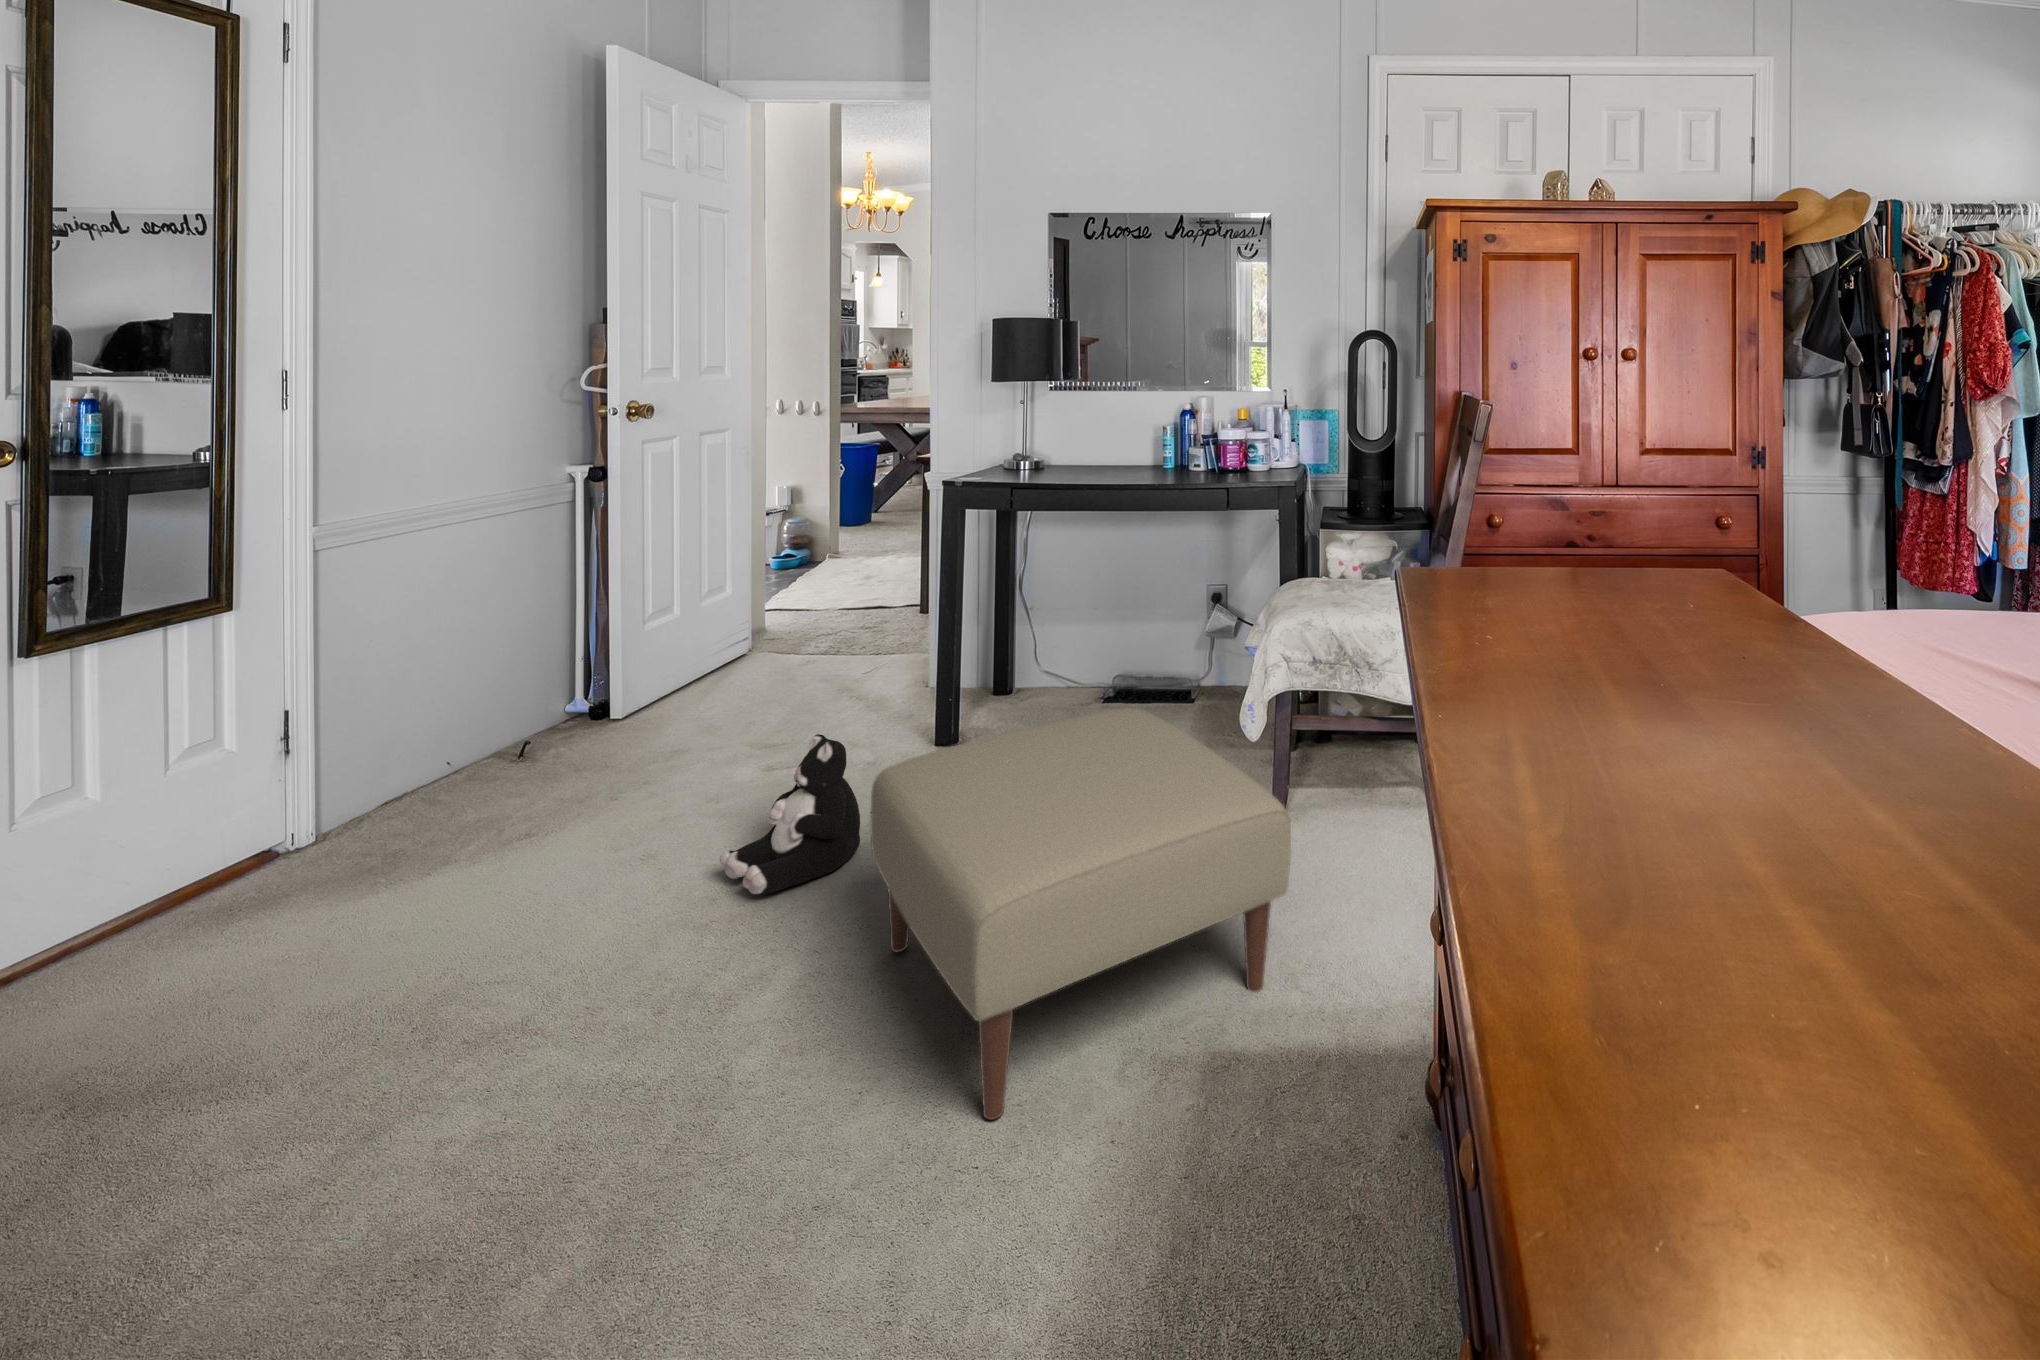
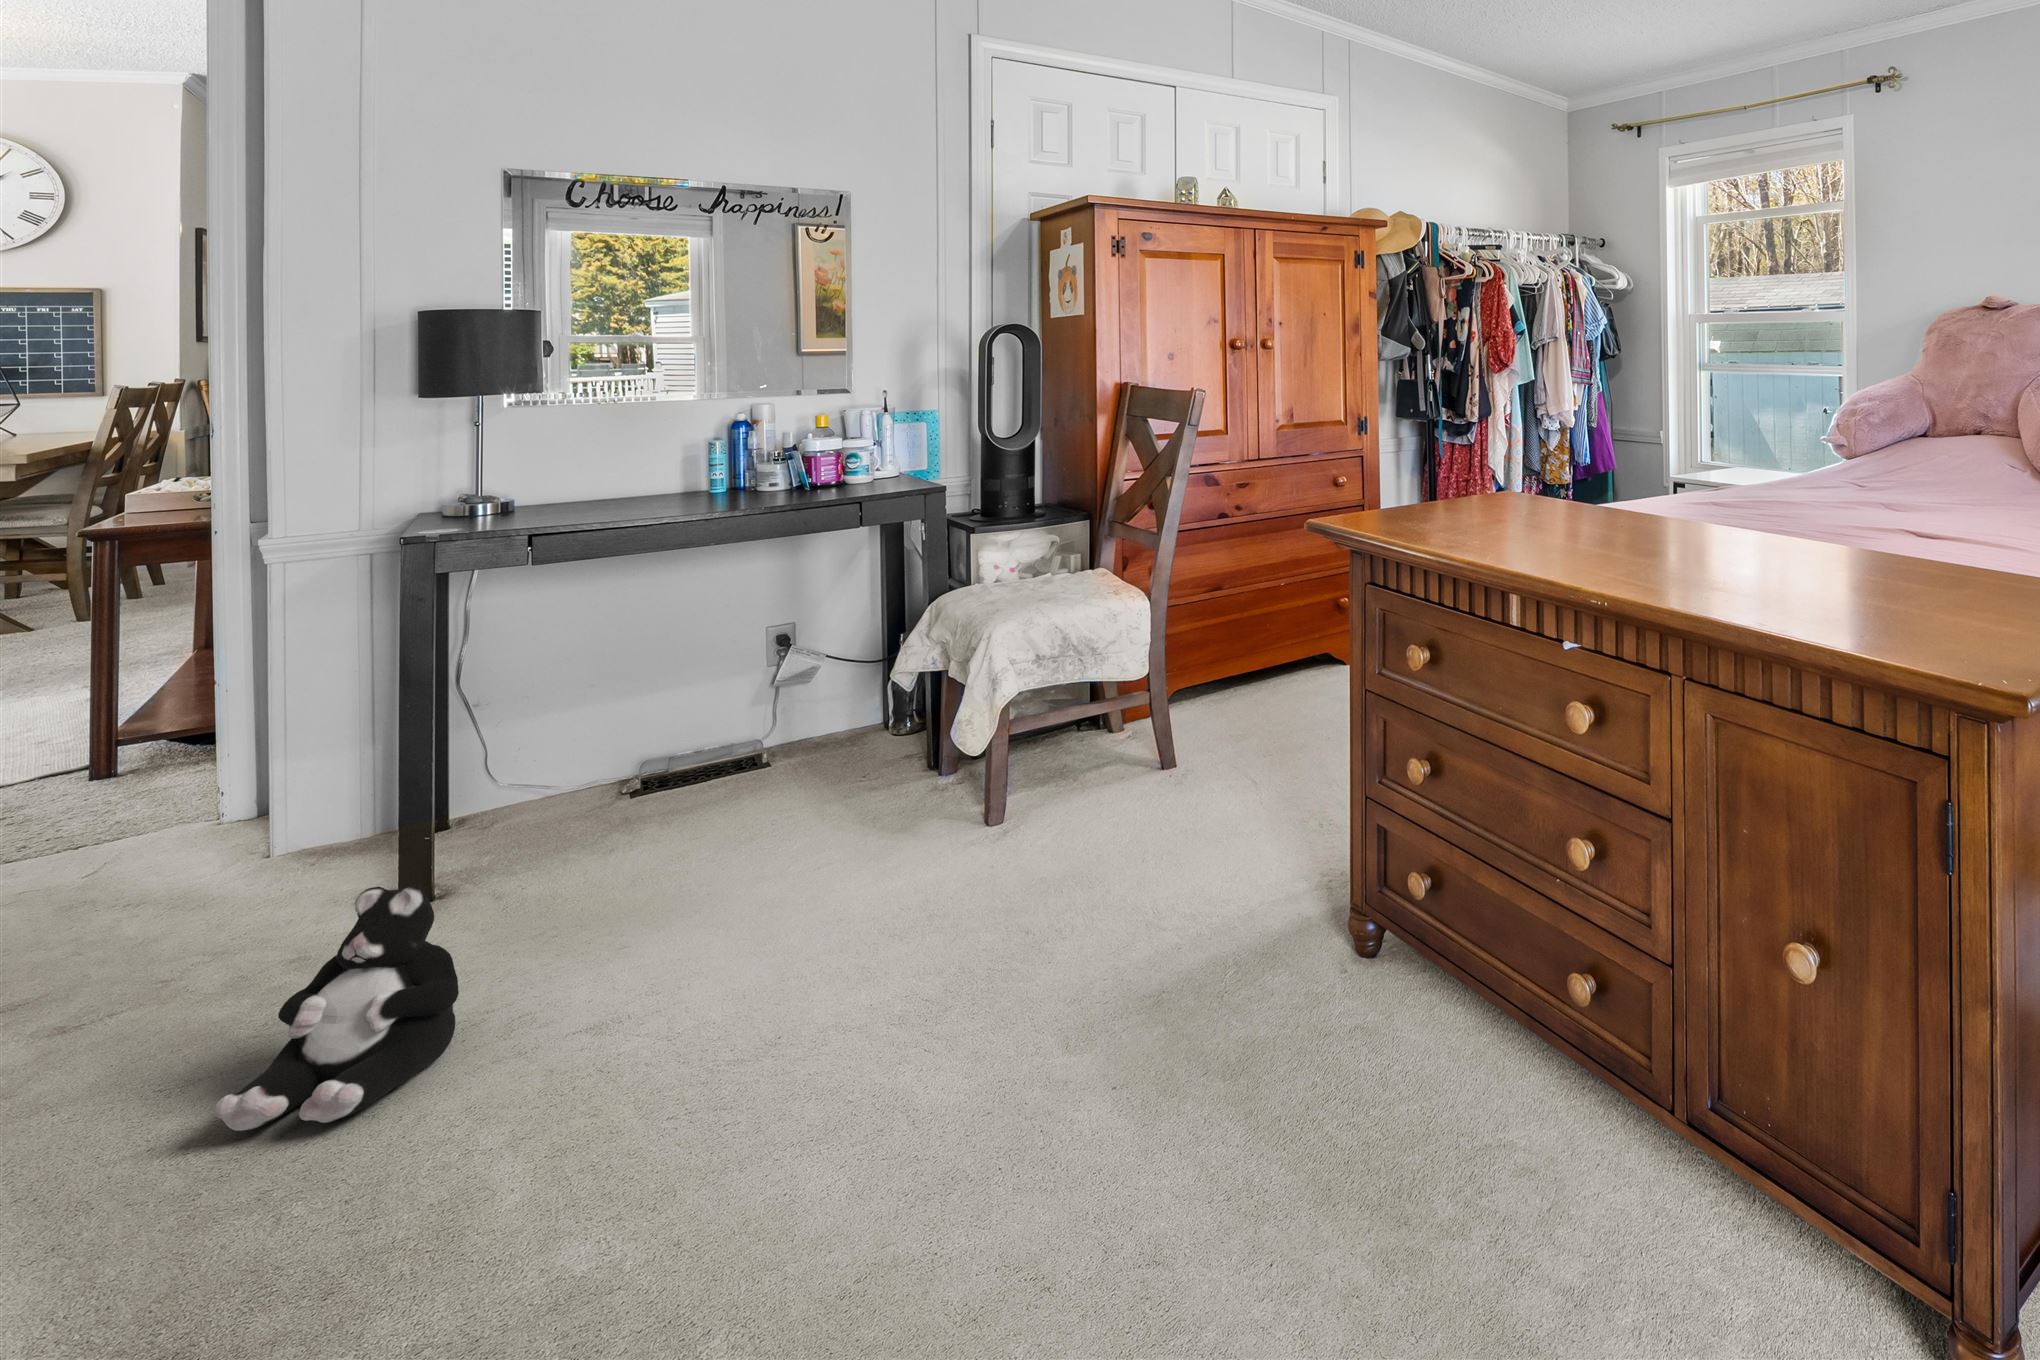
ottoman: present [871,708,1291,1120] -> none [628,730,1161,1096]

